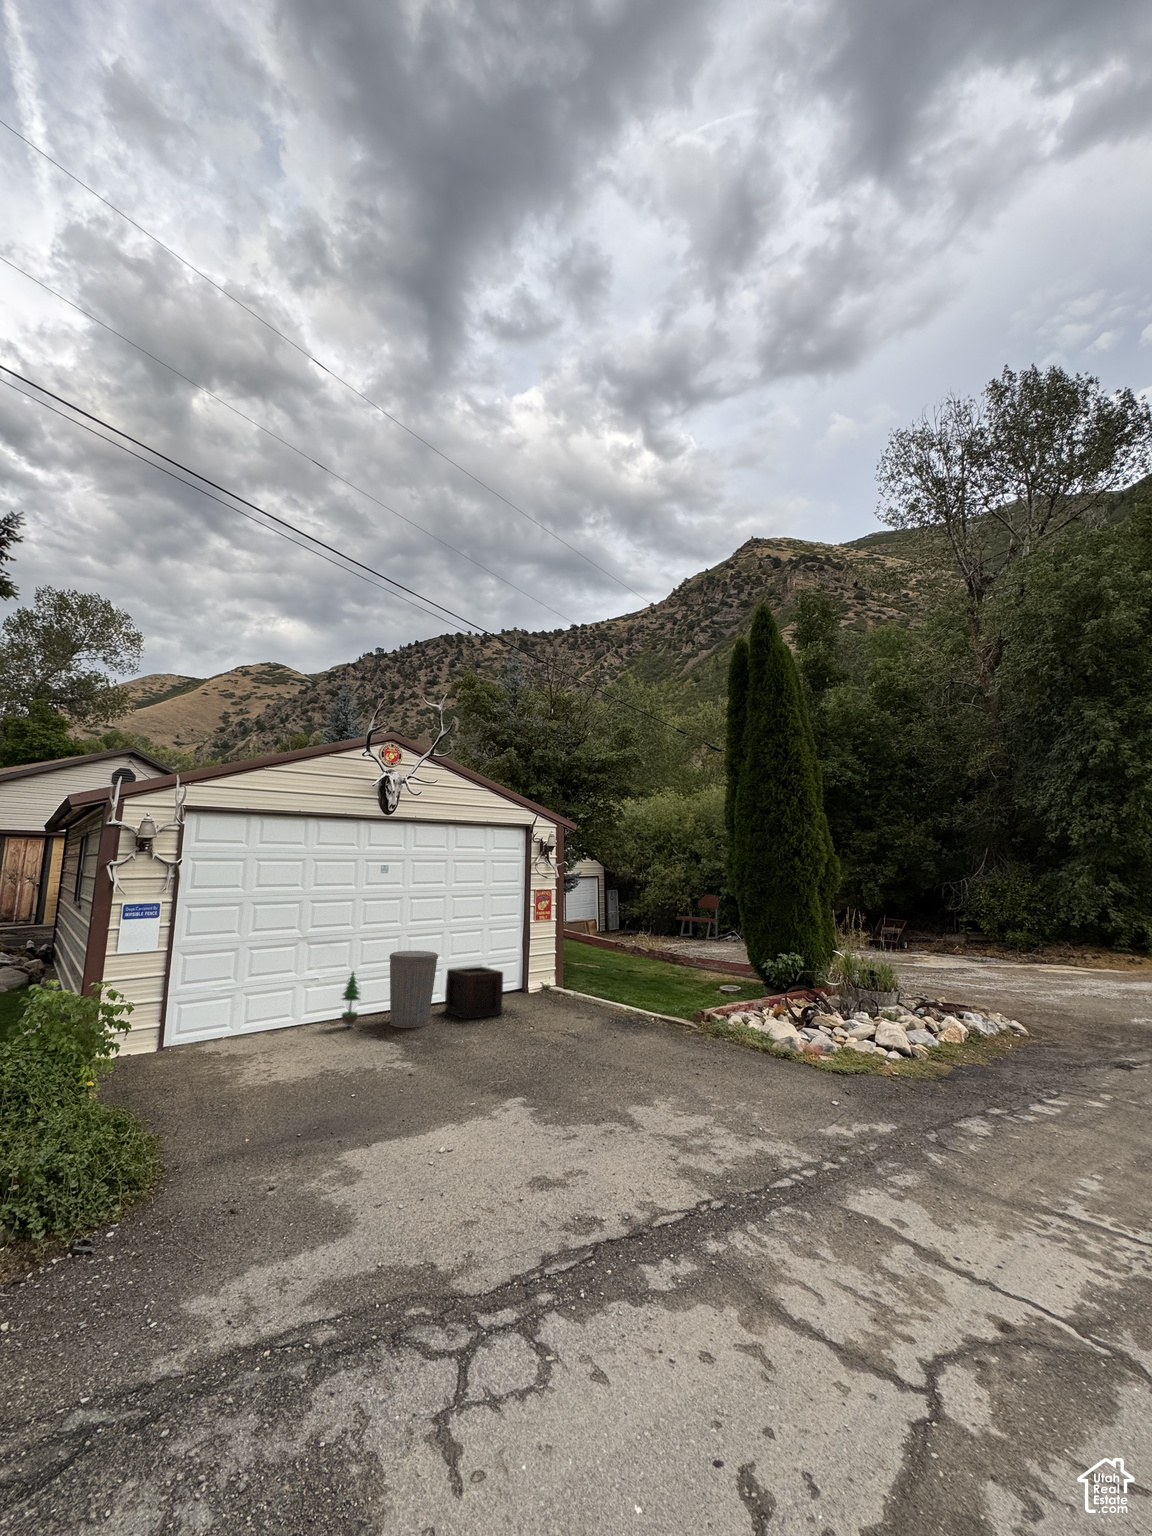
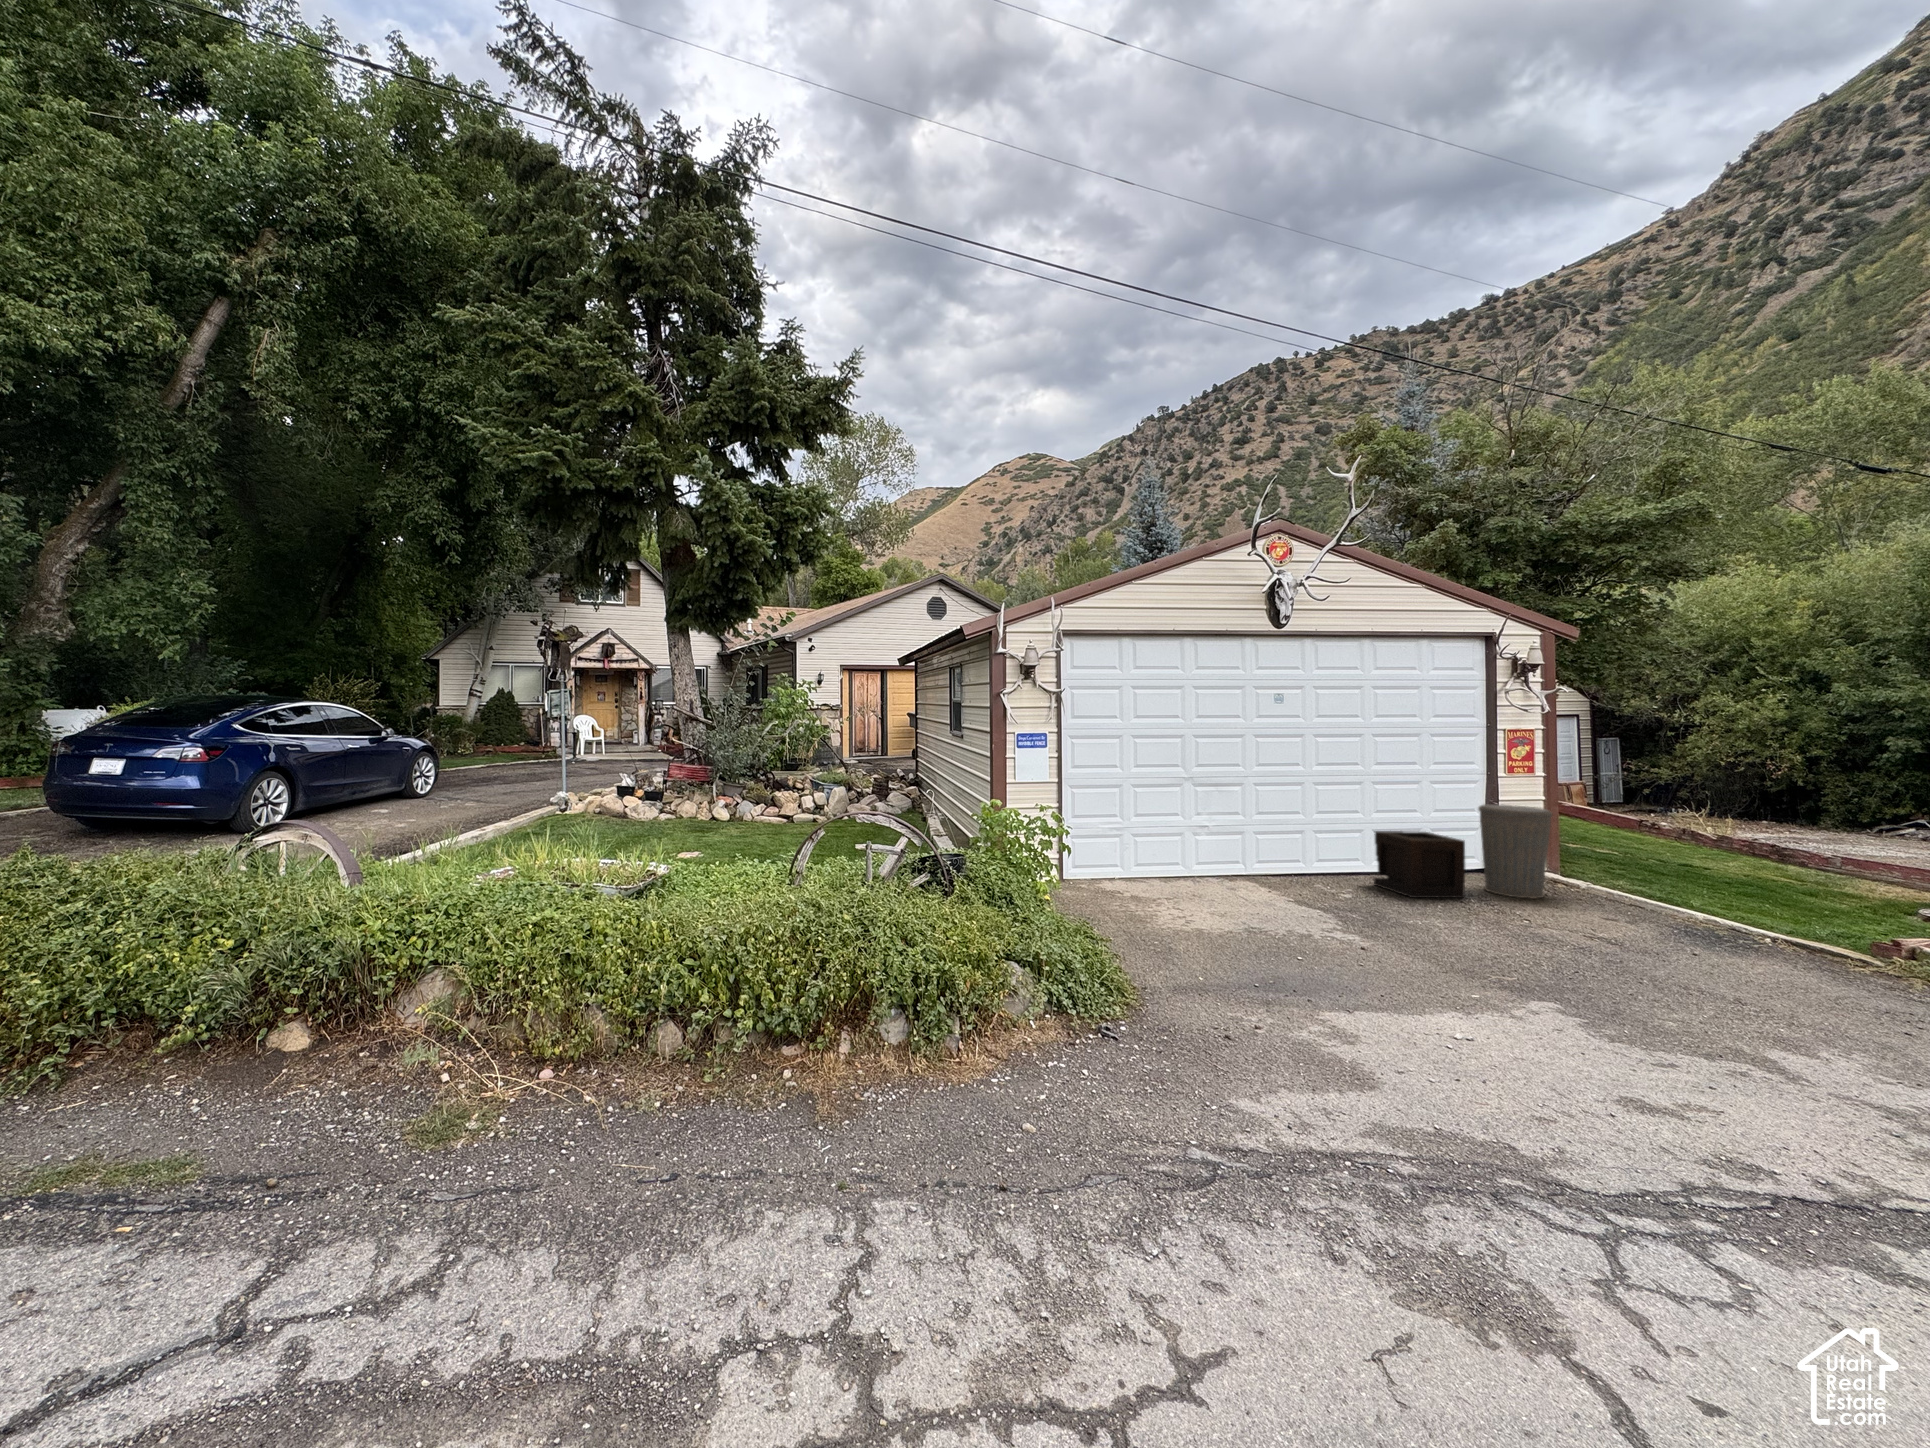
bench: present [676,895,719,939] -> none [1755,747,1865,827]
trash can: present [389,951,438,1028] -> present [1478,804,1552,898]
potted tree: present [341,972,360,1027] -> none [1240,821,1266,888]

